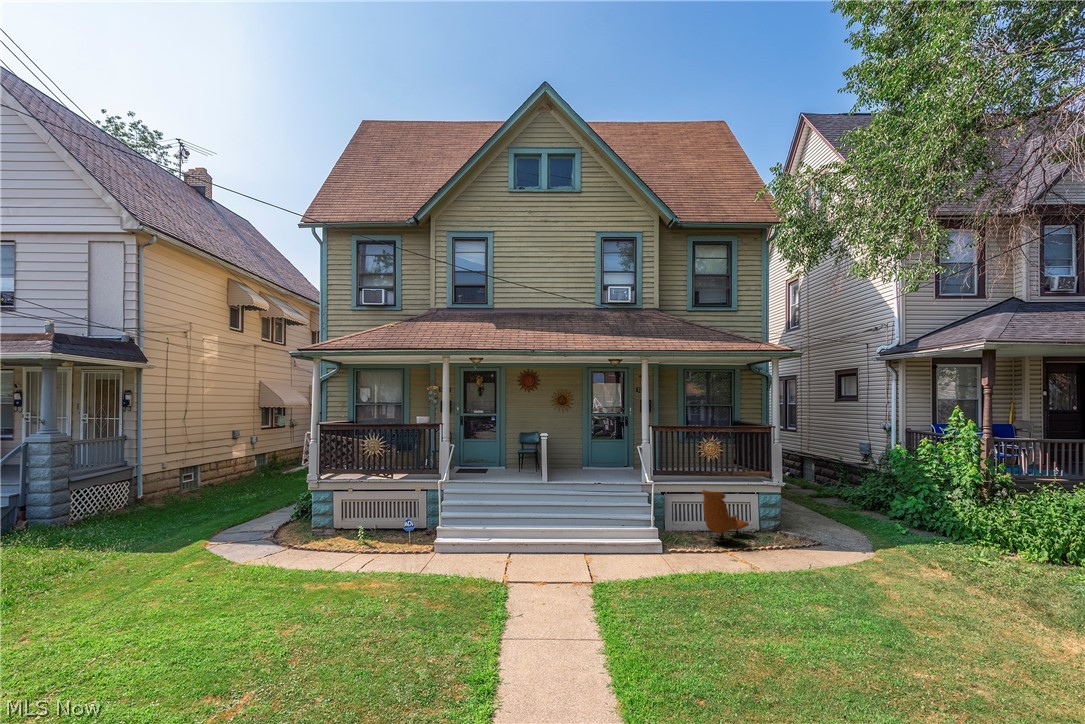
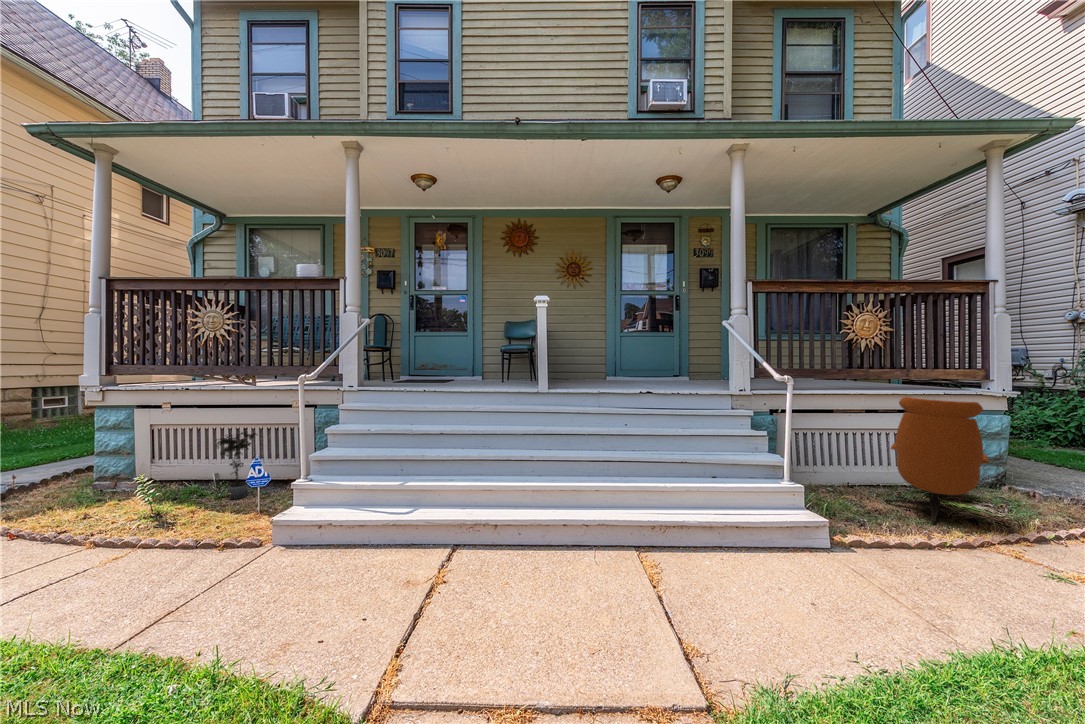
potted plant: none [387,503,402,539] -> present [216,428,257,499]

